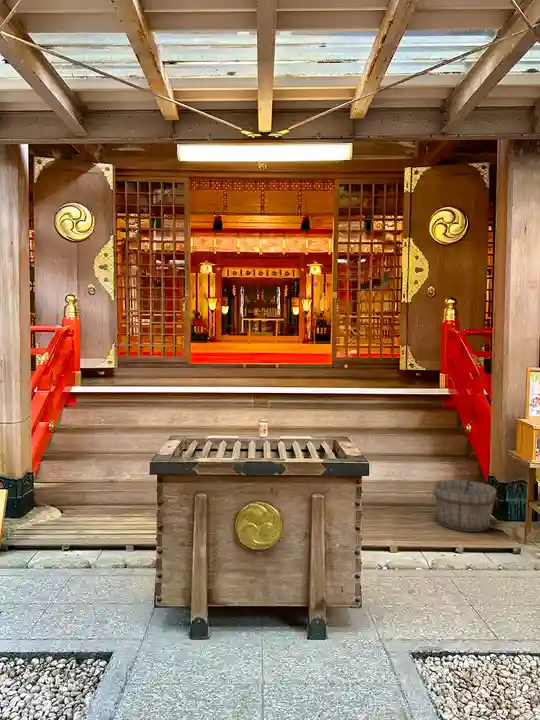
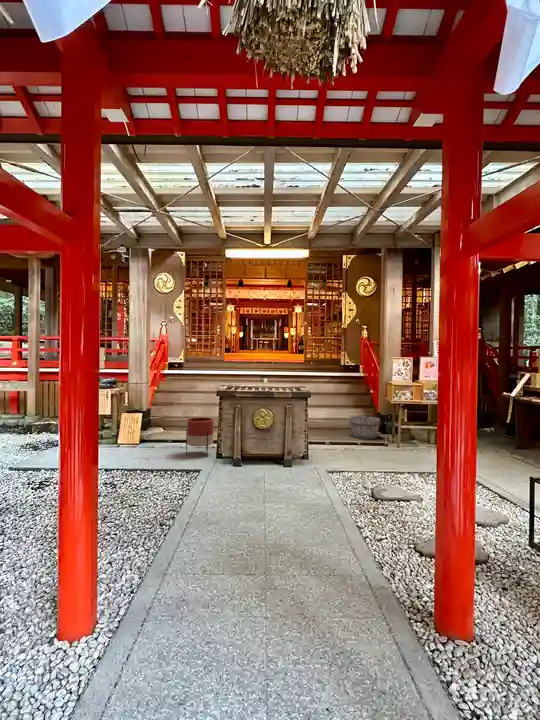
planter: none [87,508,148,604] -> present [186,417,213,457]

